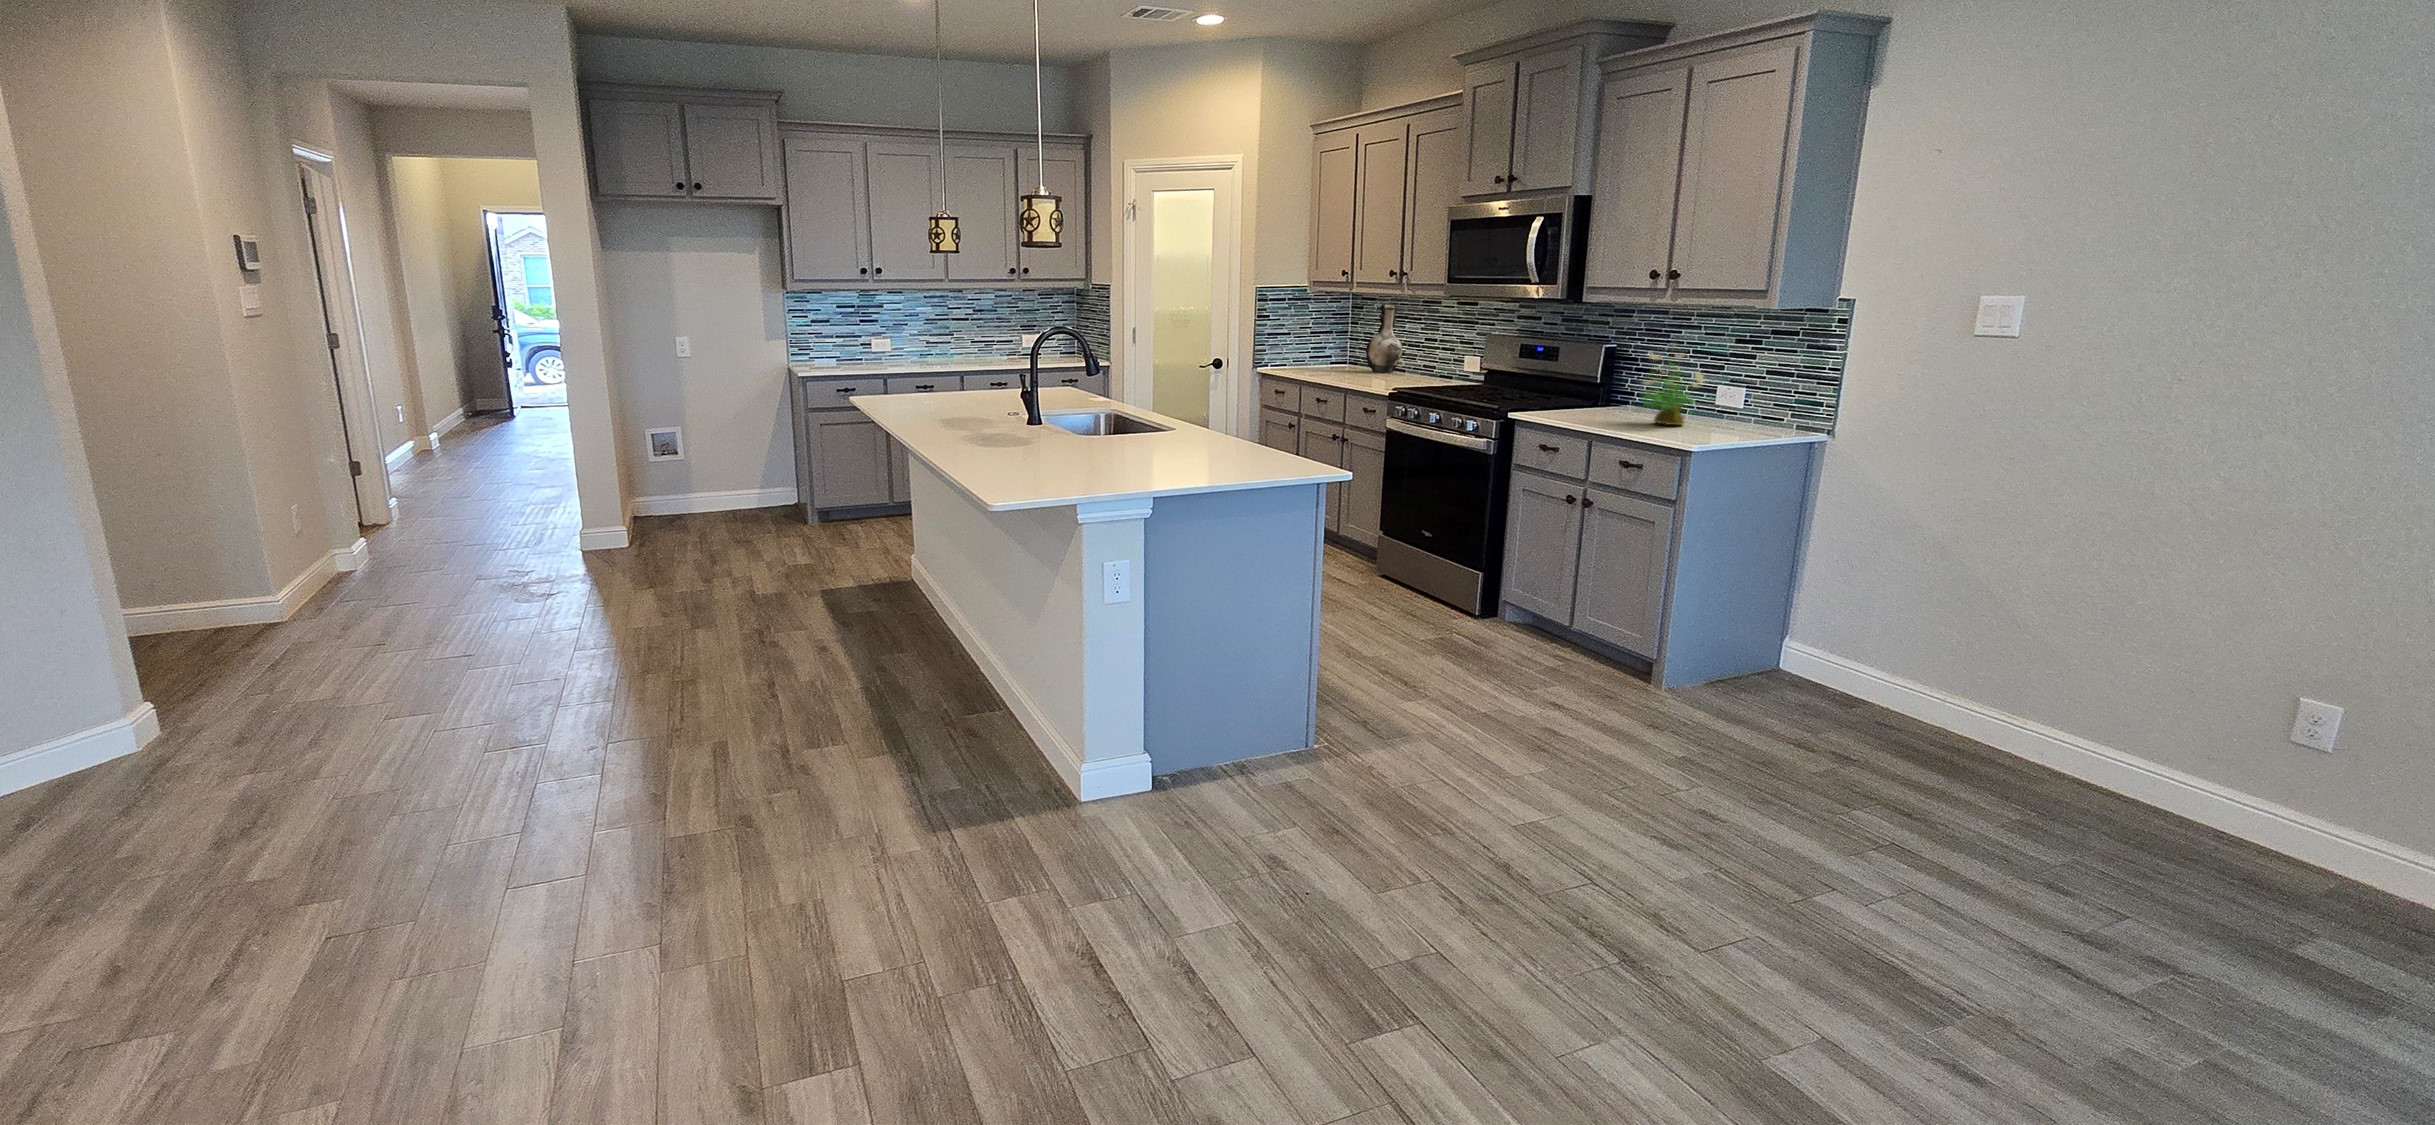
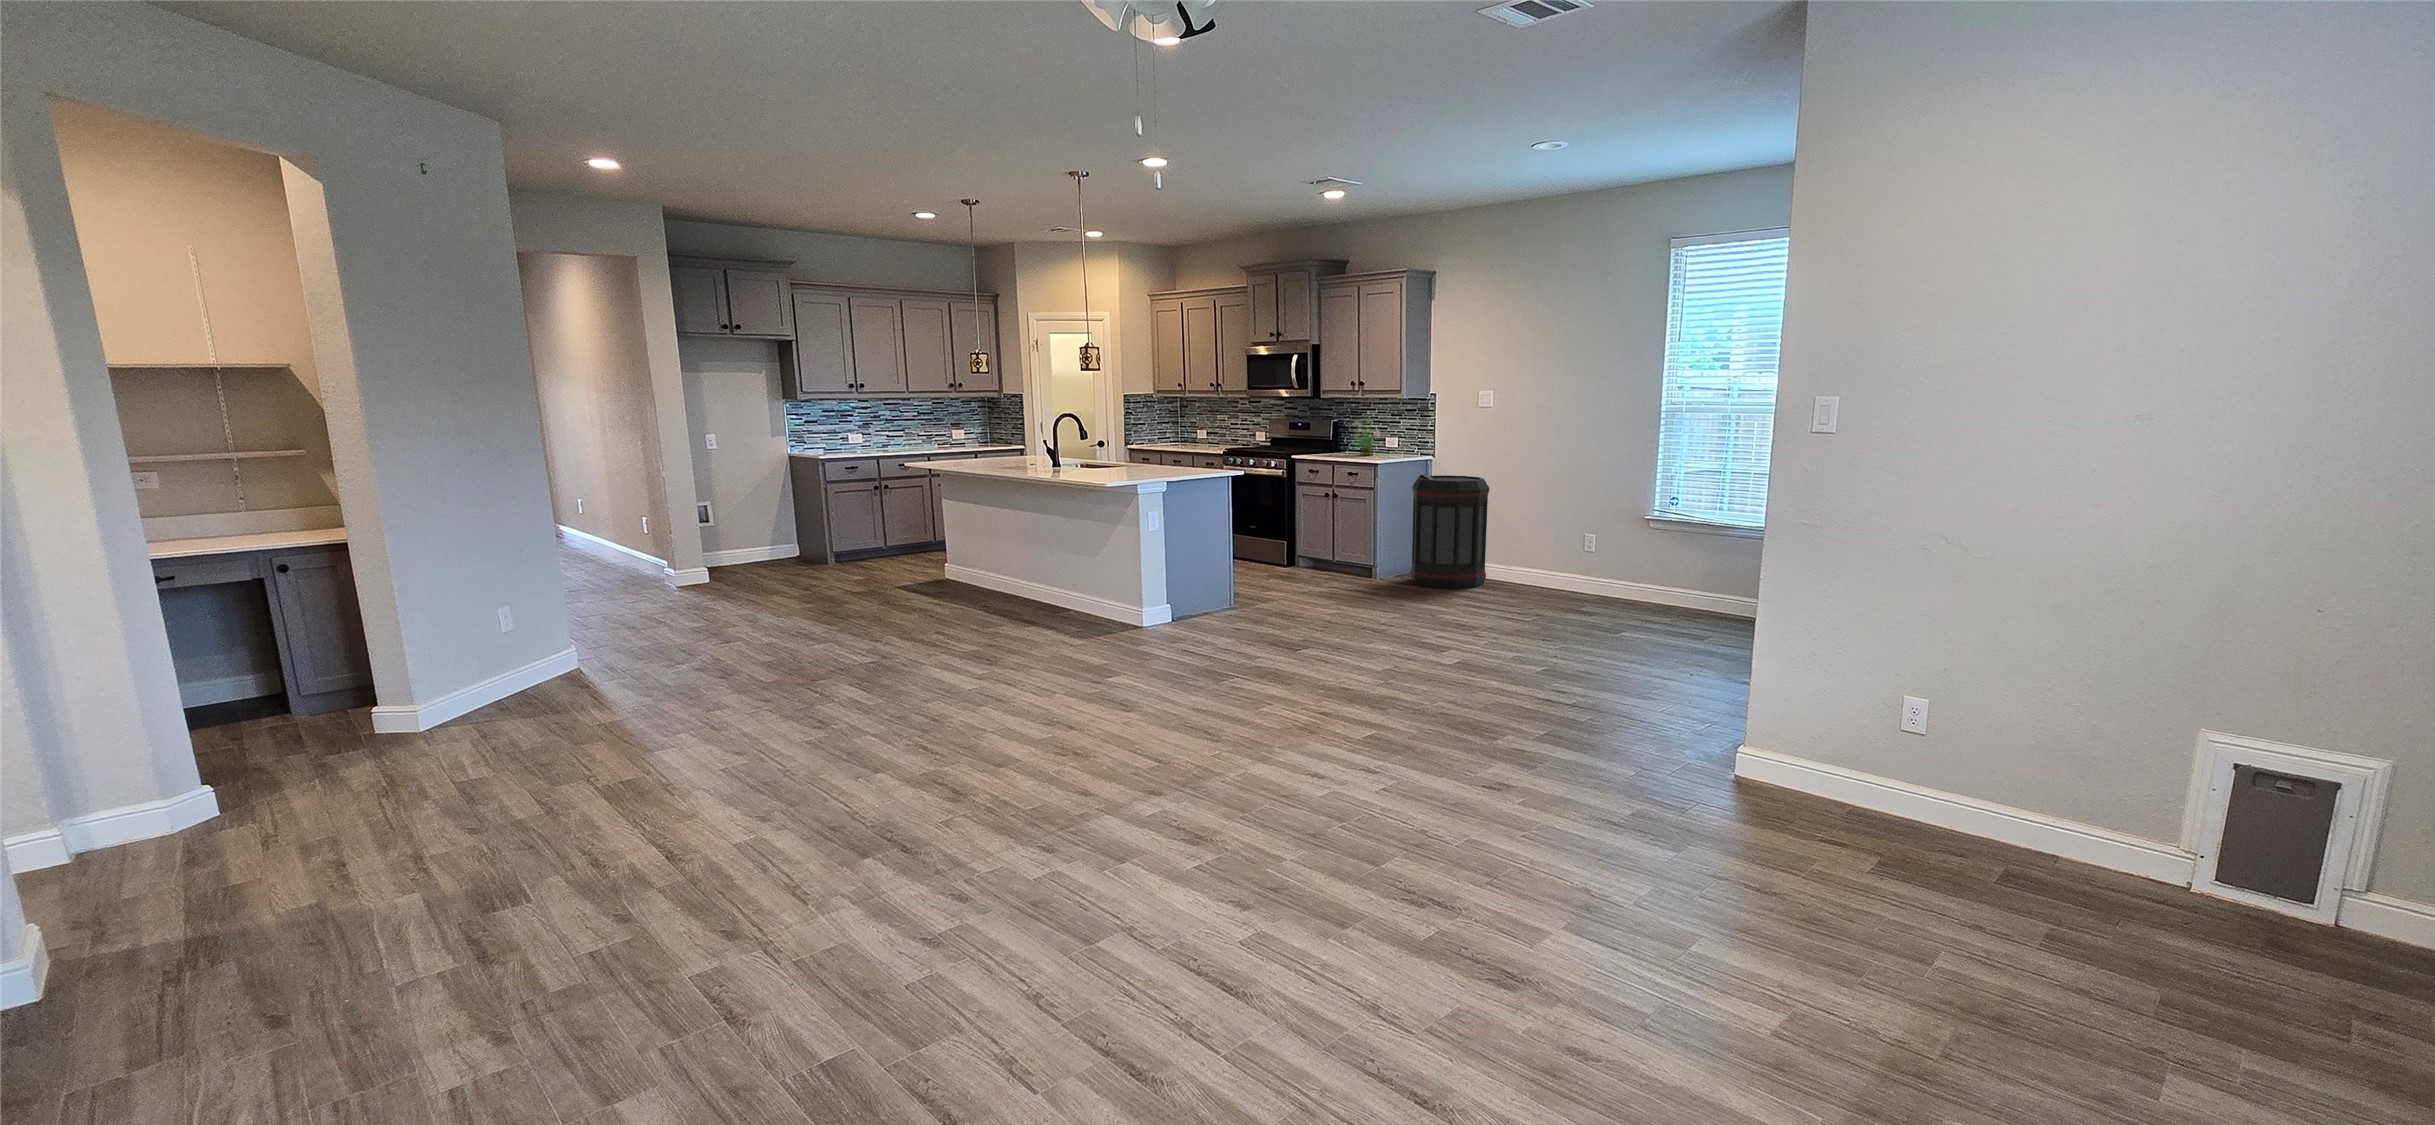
decorative vase: present [1366,303,1402,373] -> none [1197,403,1218,444]
trash can: none [1744,483,1985,766] -> present [1410,474,1489,589]

